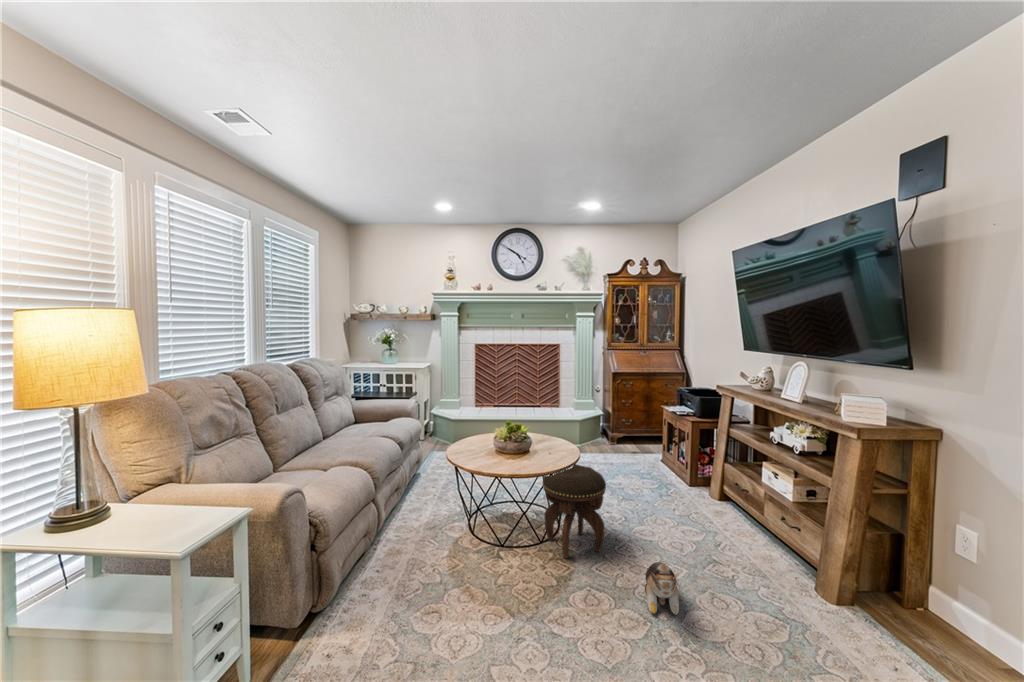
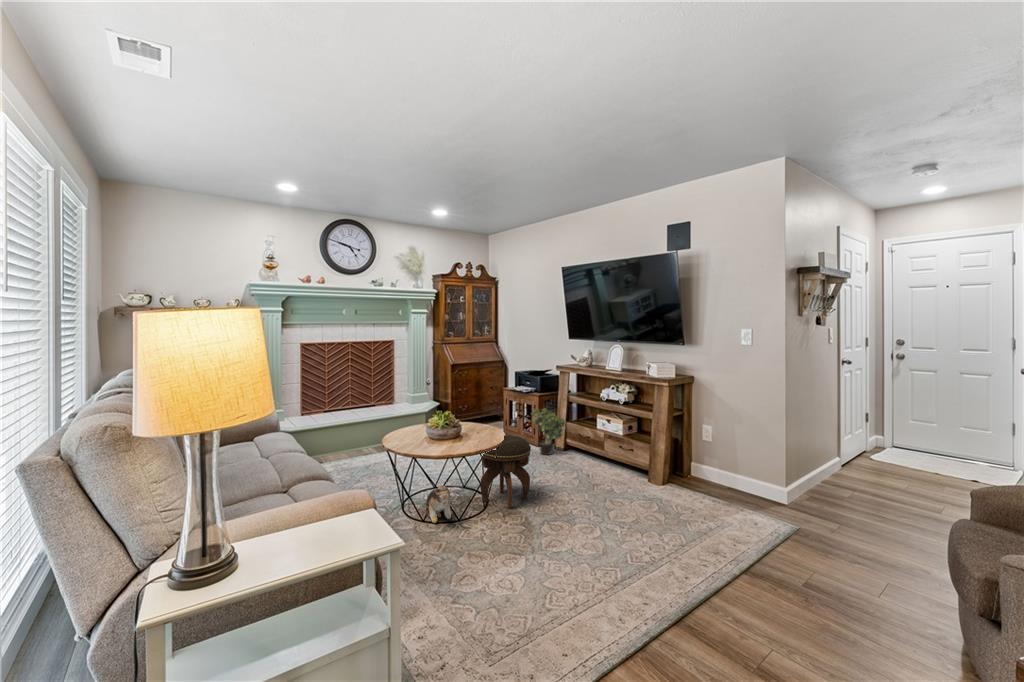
potted plant: none [667,436,721,500] -> present [532,409,565,455]
plush toy: present [645,562,679,615] -> present [426,485,451,523]

